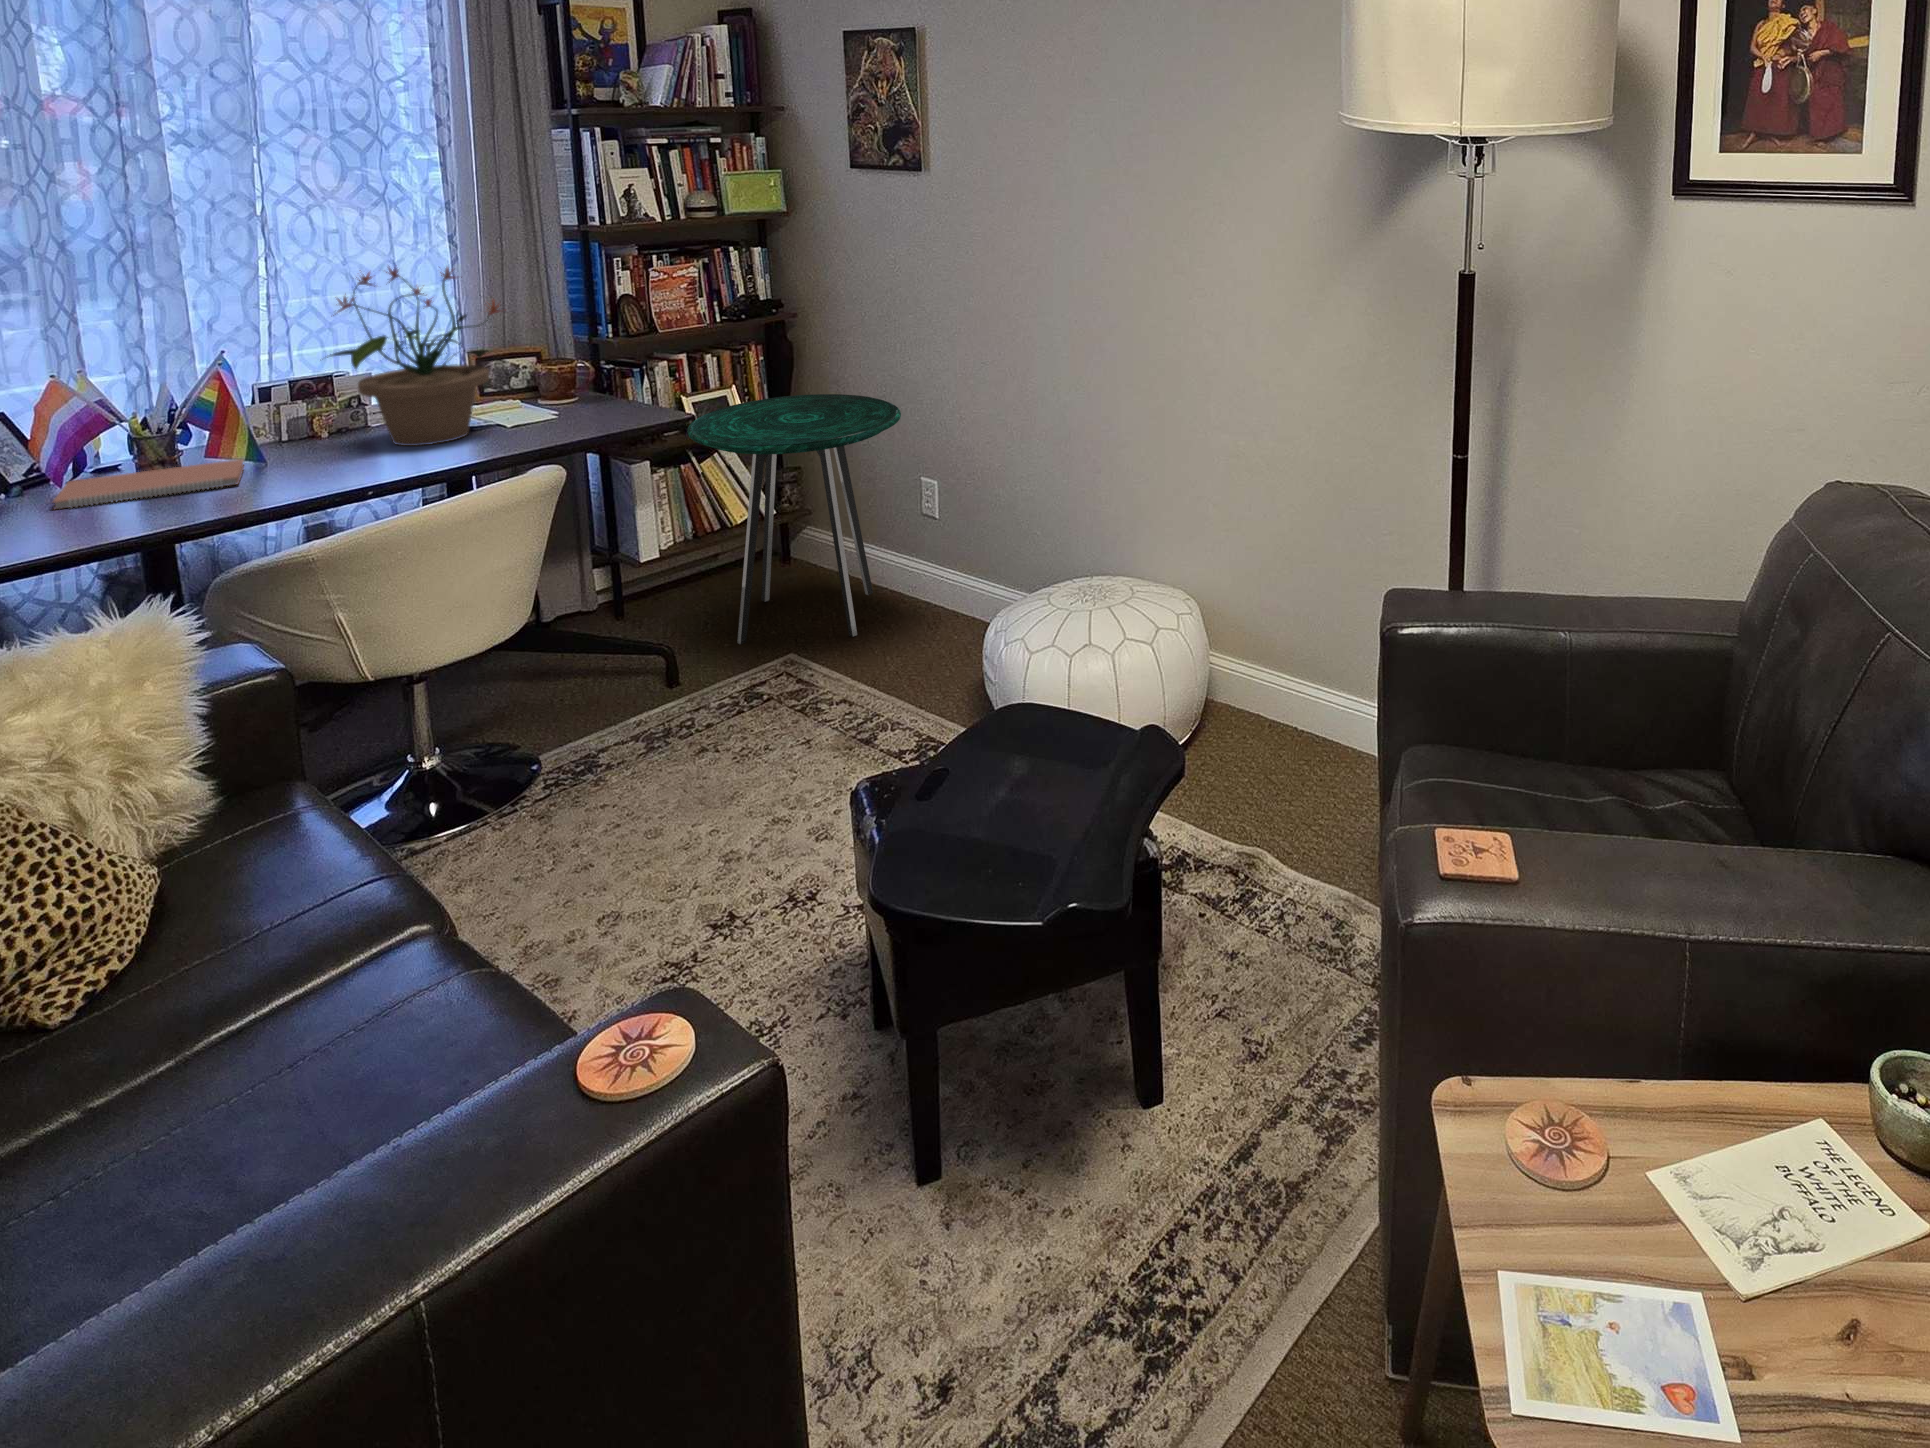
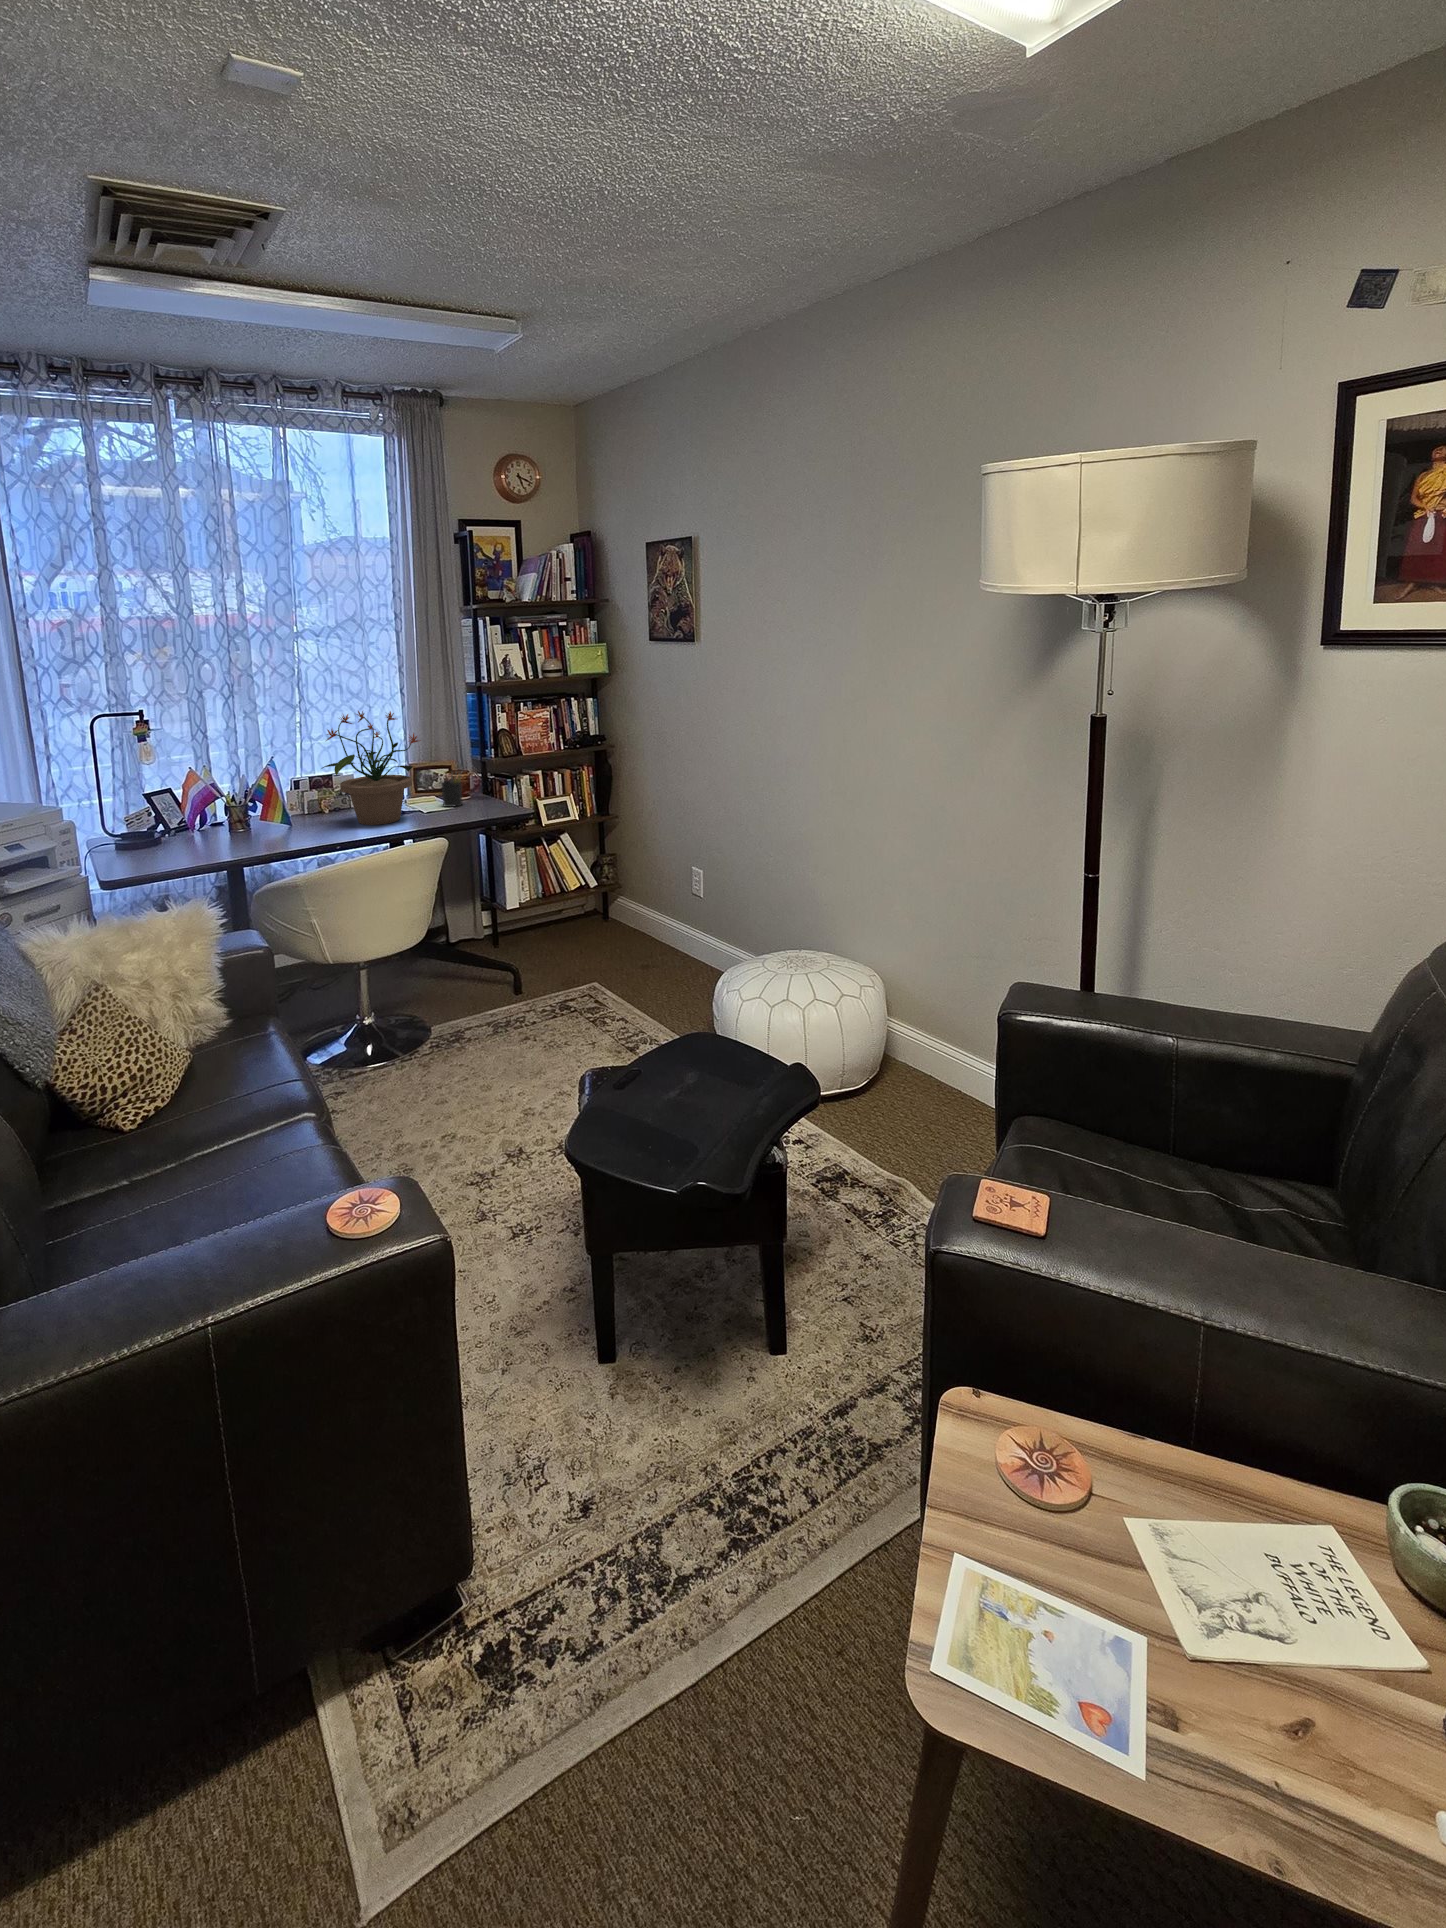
pen holder: none [534,347,572,410] -> present [442,773,463,807]
side table: present [687,394,901,644] -> none [533,806,675,979]
notebook: present [53,459,244,509] -> none [186,826,281,848]

